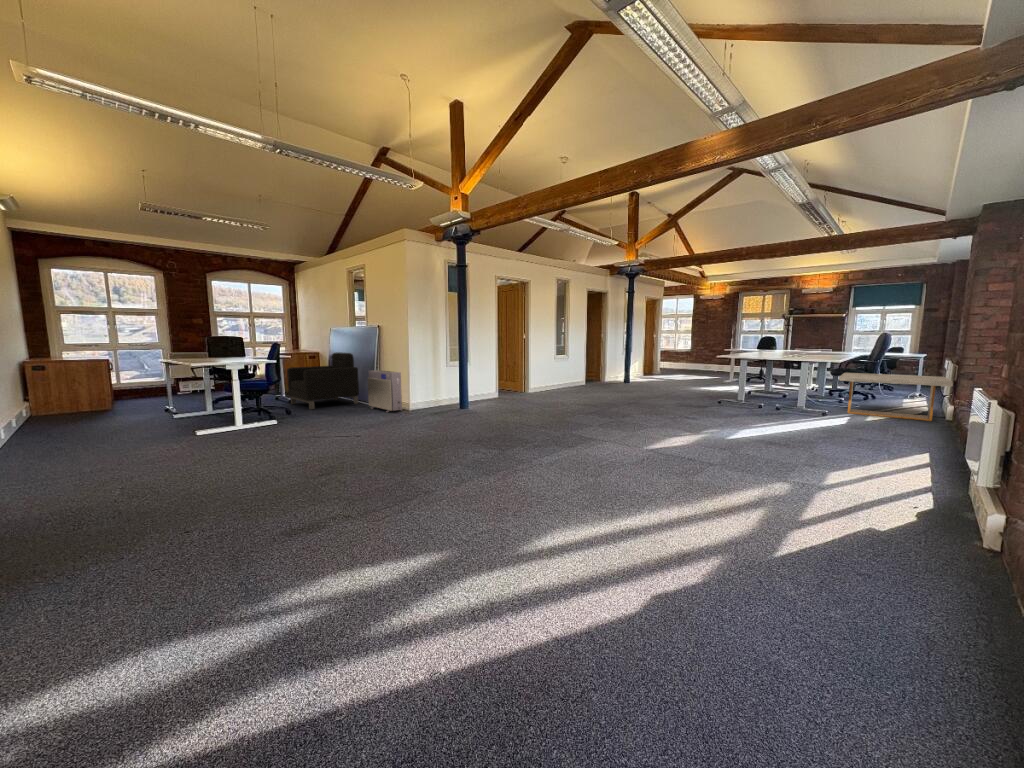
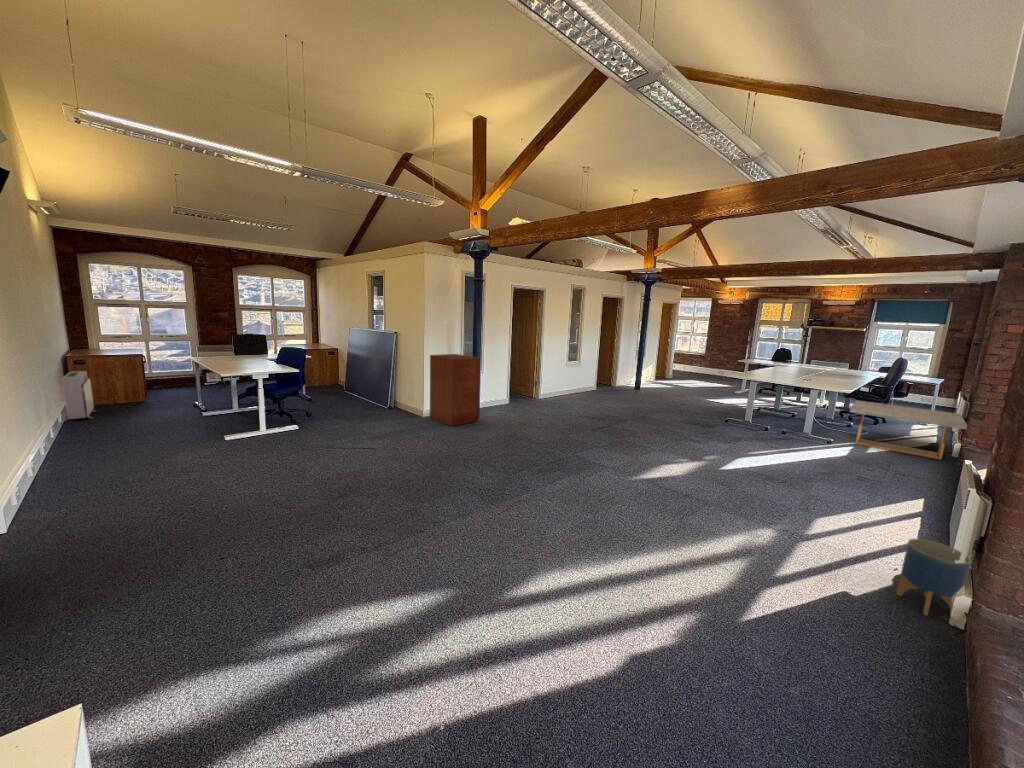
filing cabinet: none [415,345,467,416] -> present [430,354,480,426]
armchair: present [287,353,359,409] -> none [308,354,376,411]
air purifier: present [368,370,402,412] -> present [62,371,96,420]
planter: none [904,457,974,530] -> present [896,539,971,616]

